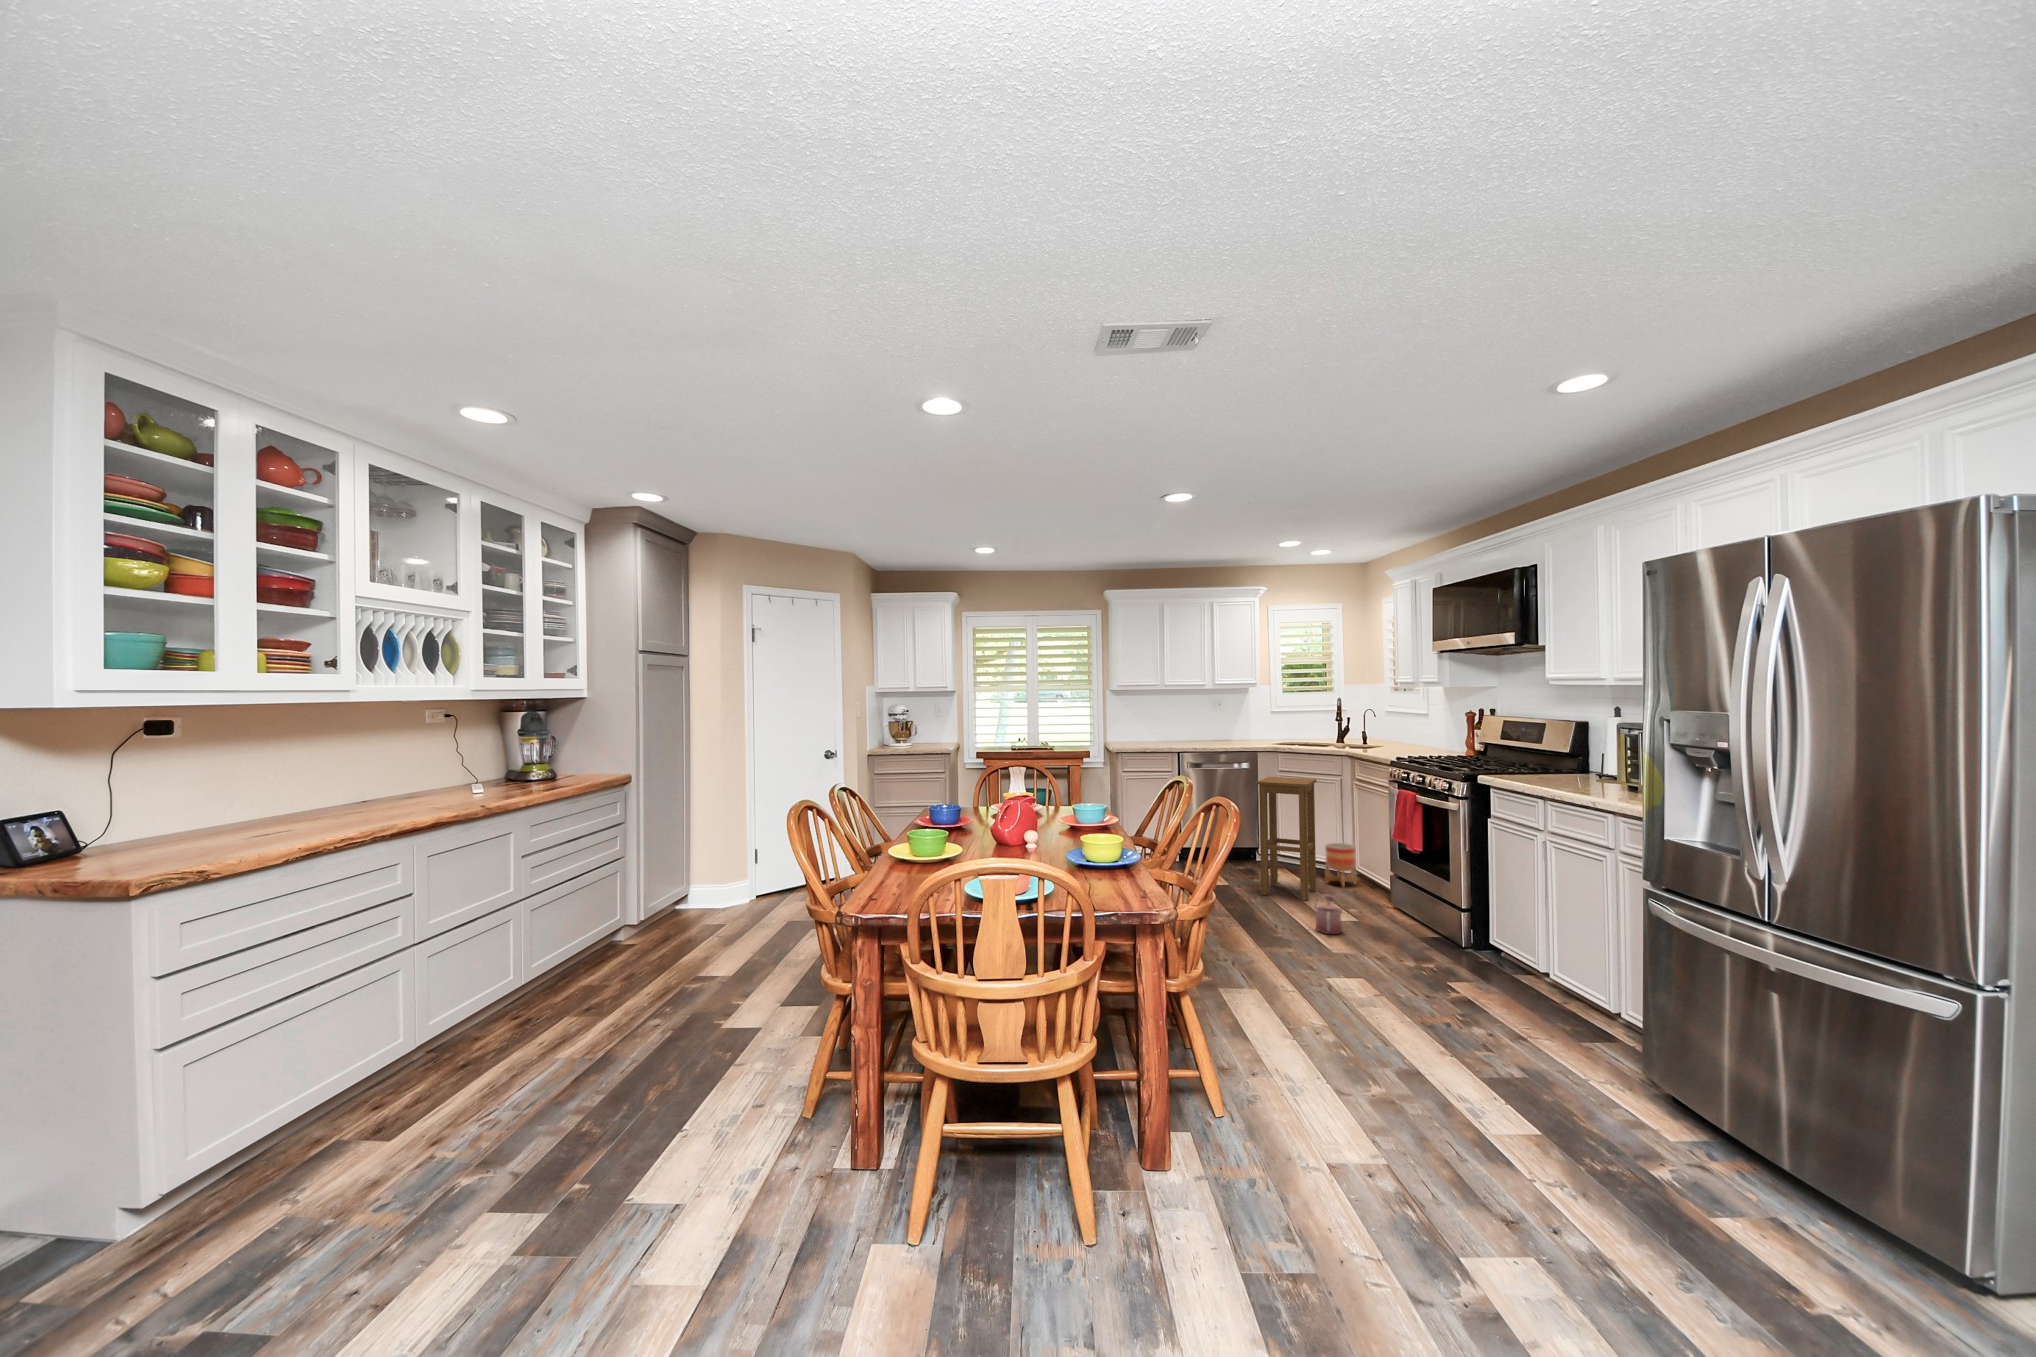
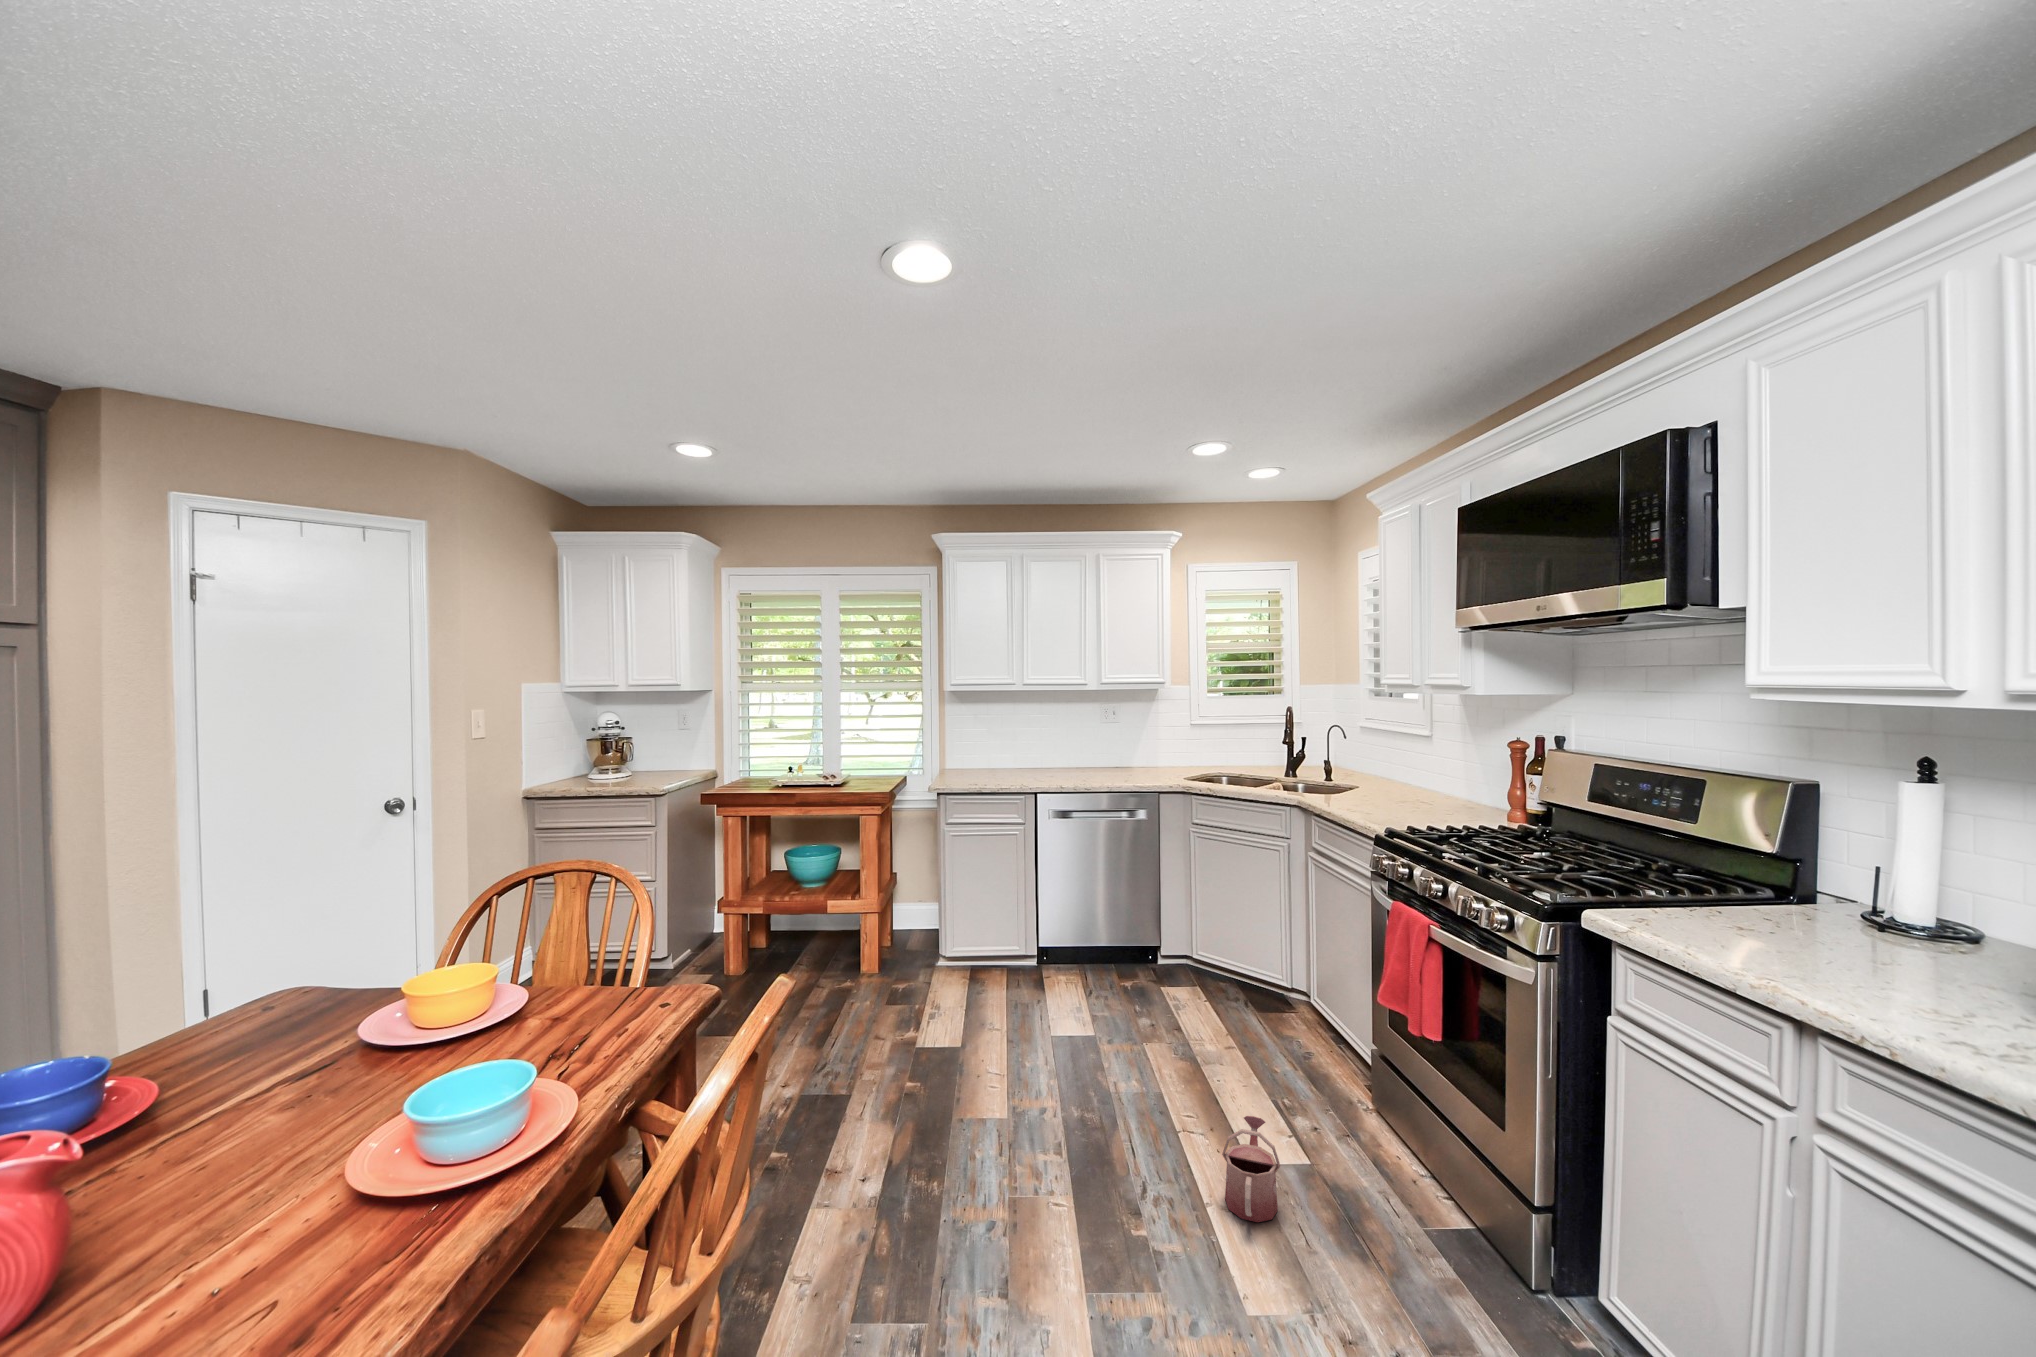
stool: present [1256,777,1317,900] -> none [1138,848,1246,1087]
planter: present [1325,843,1356,887] -> none [1260,958,1312,1043]

